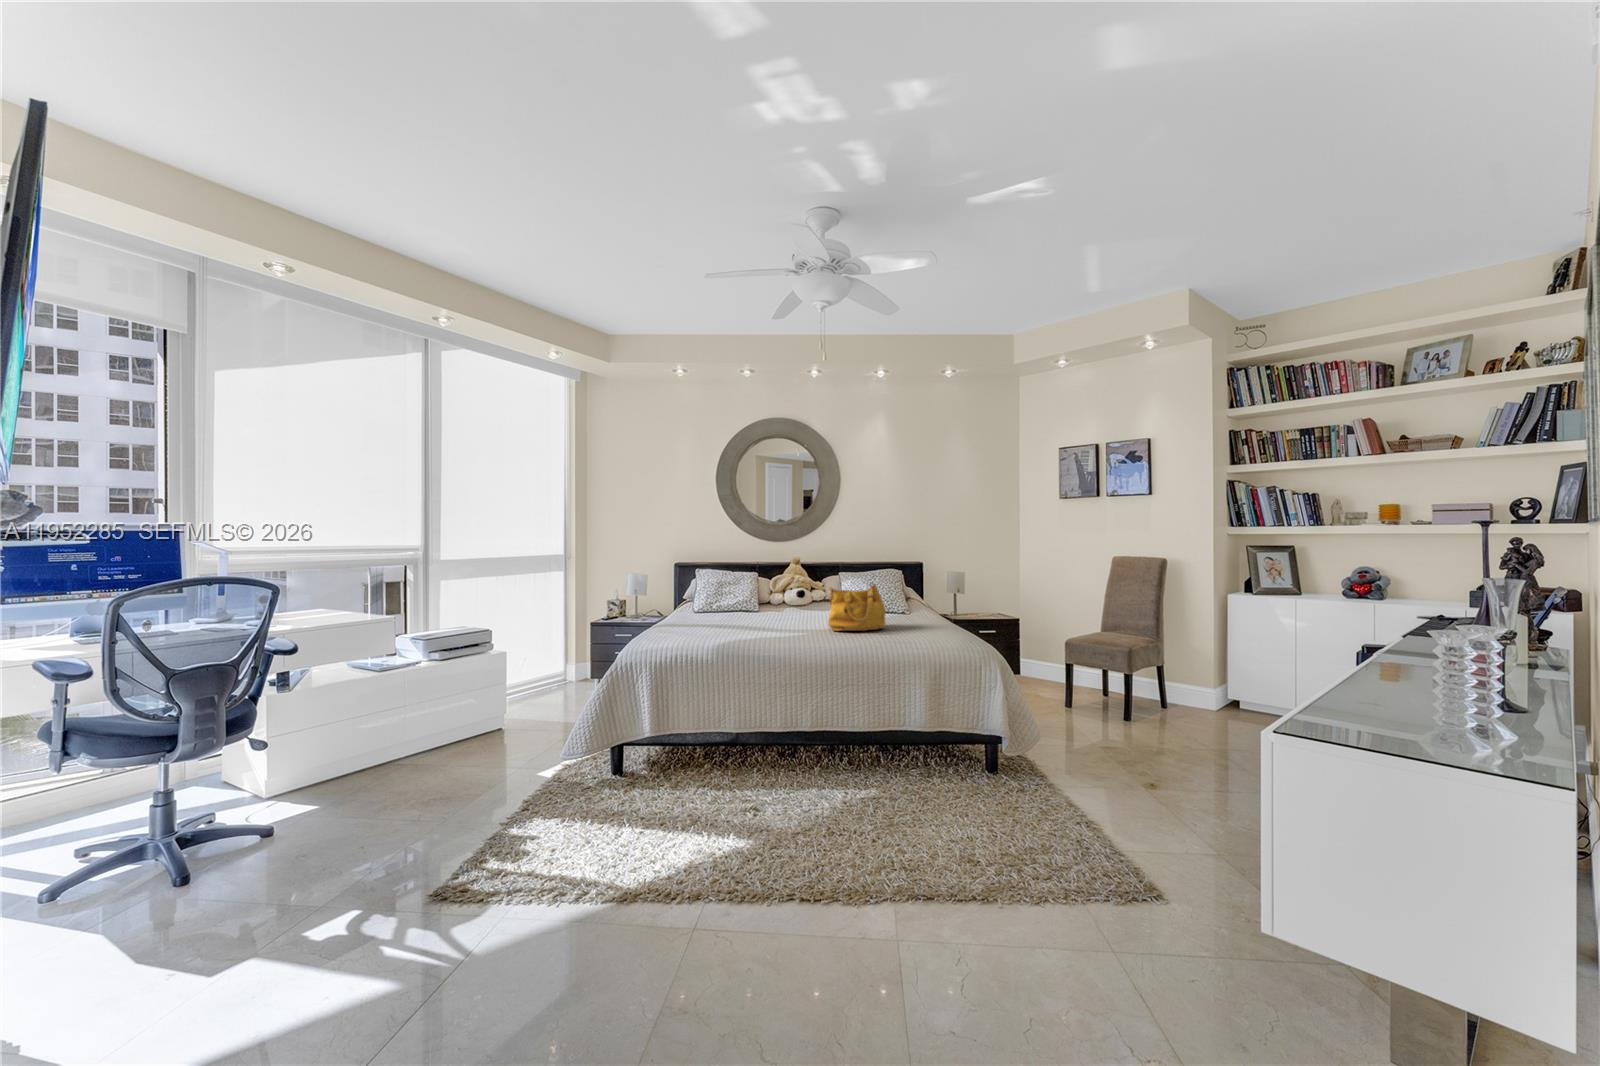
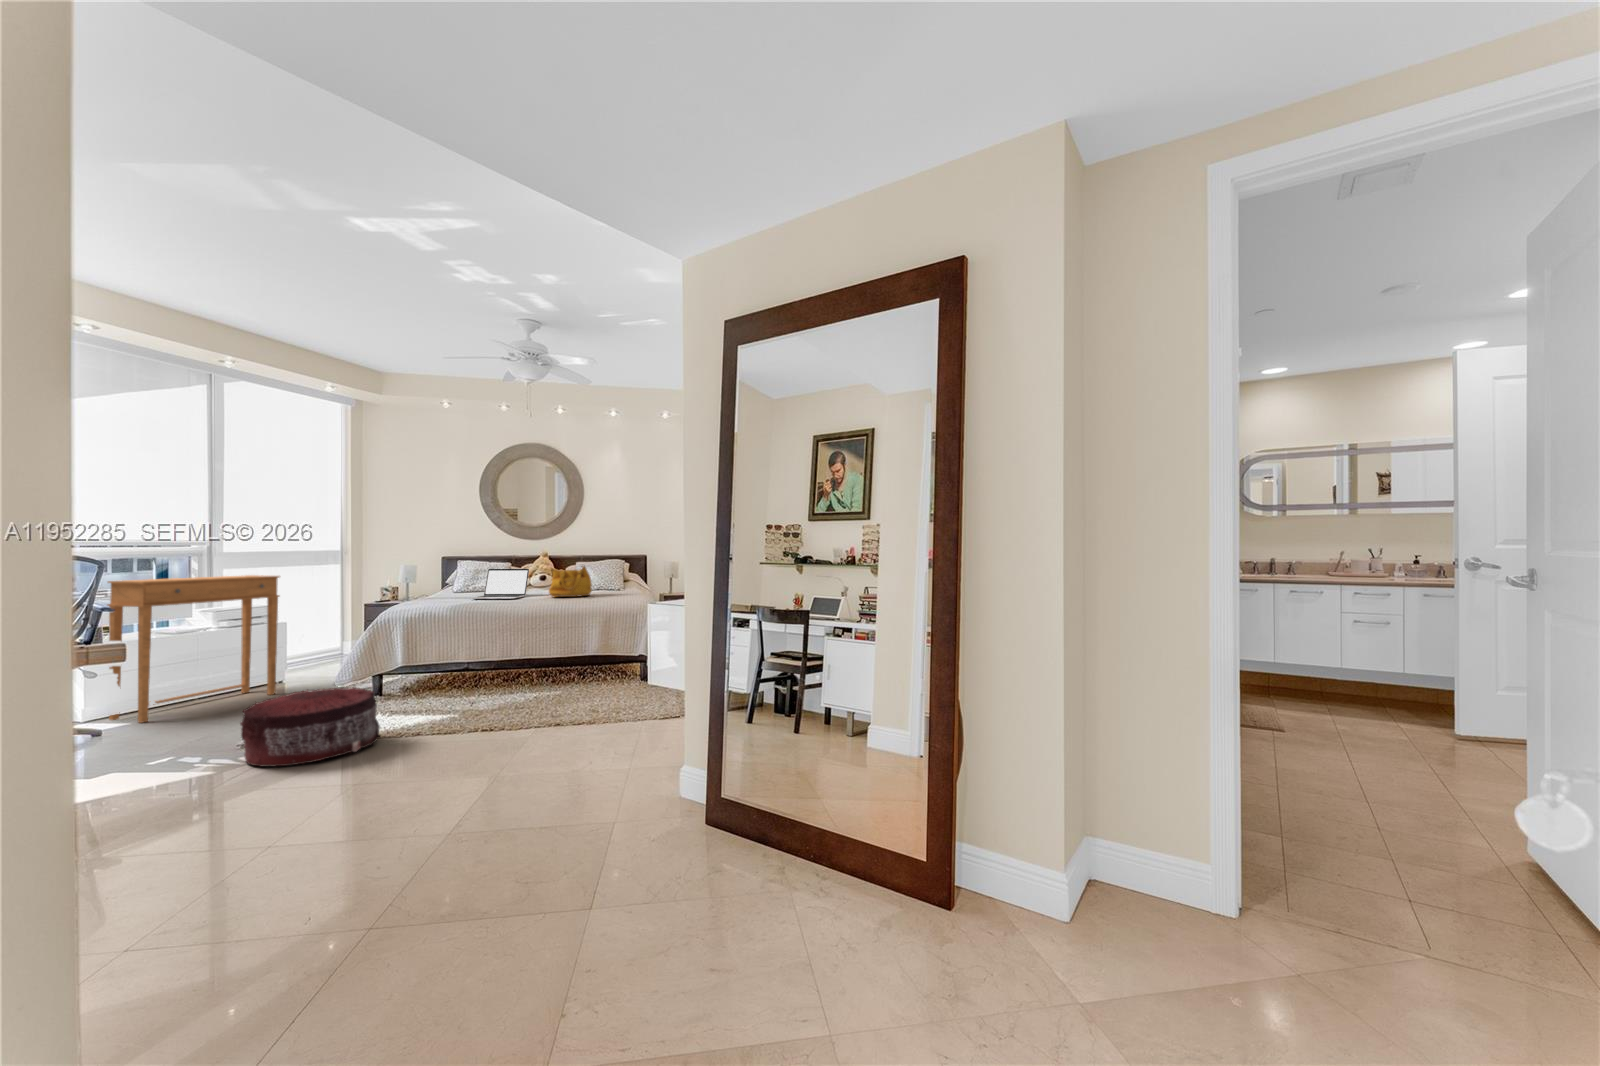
laptop: none [725,586,797,633] -> present [471,569,529,599]
side table: none [294,594,496,805] -> present [107,575,279,723]
pouf: none [420,802,631,981] -> present [240,687,380,766]

